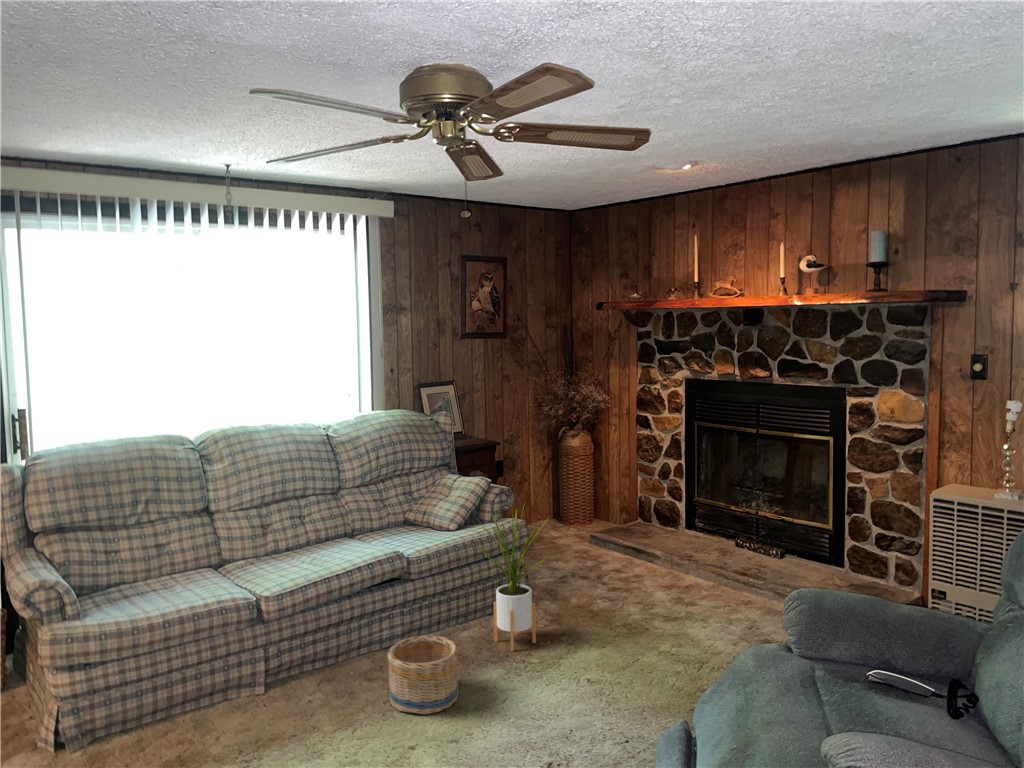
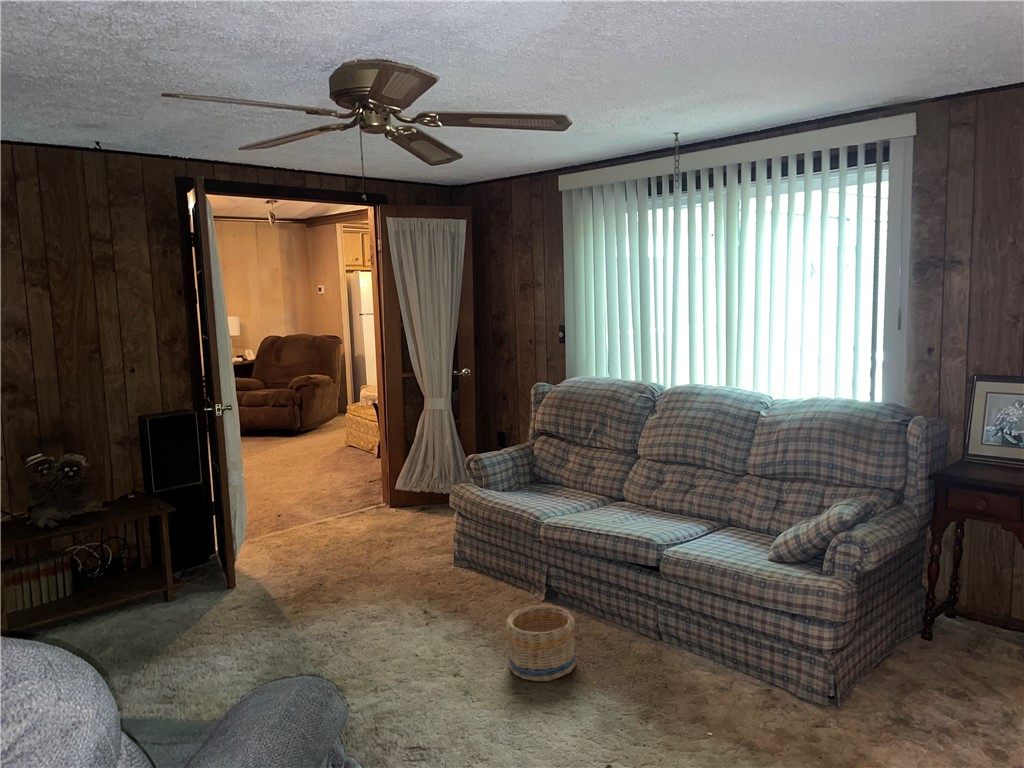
house plant: present [477,507,547,651] -> none [635,526,733,721]

